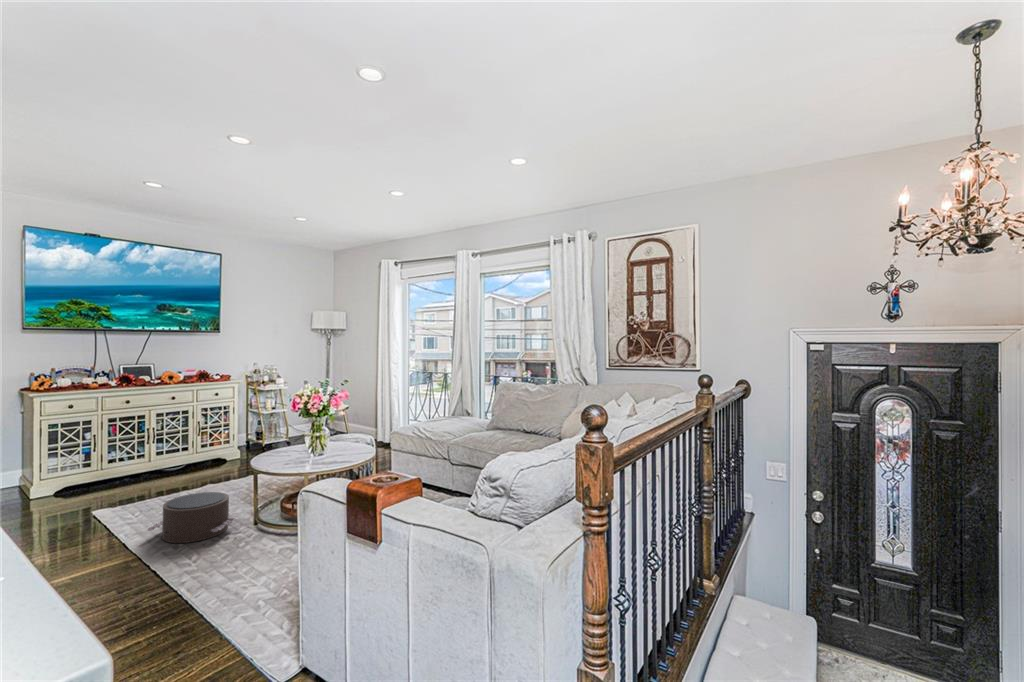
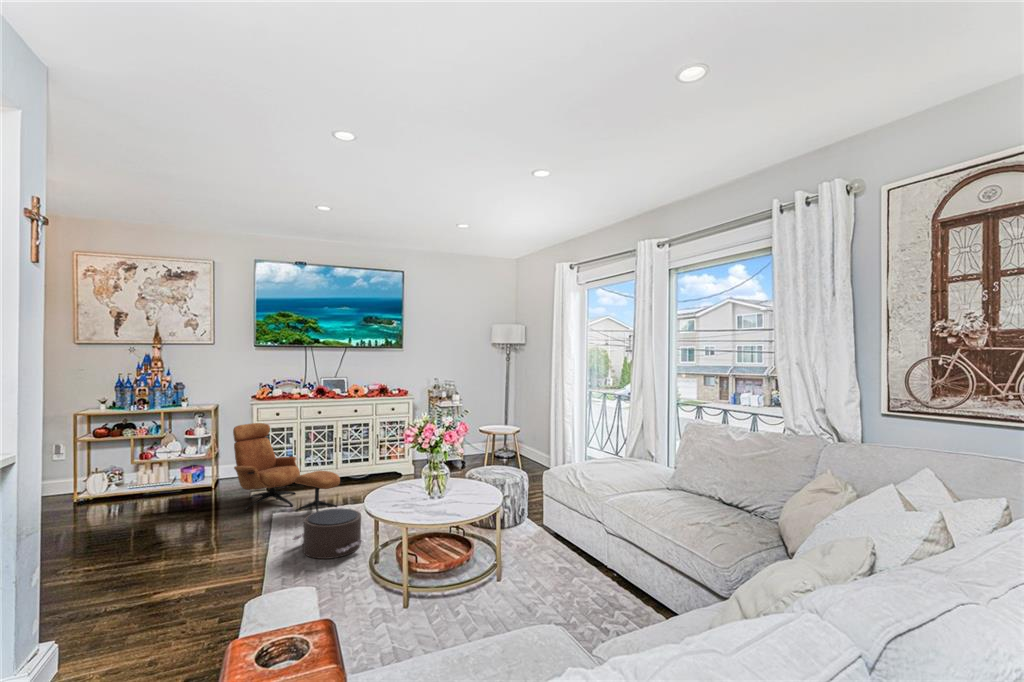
lounge chair: none [11,418,177,518] -> present [233,423,340,512]

